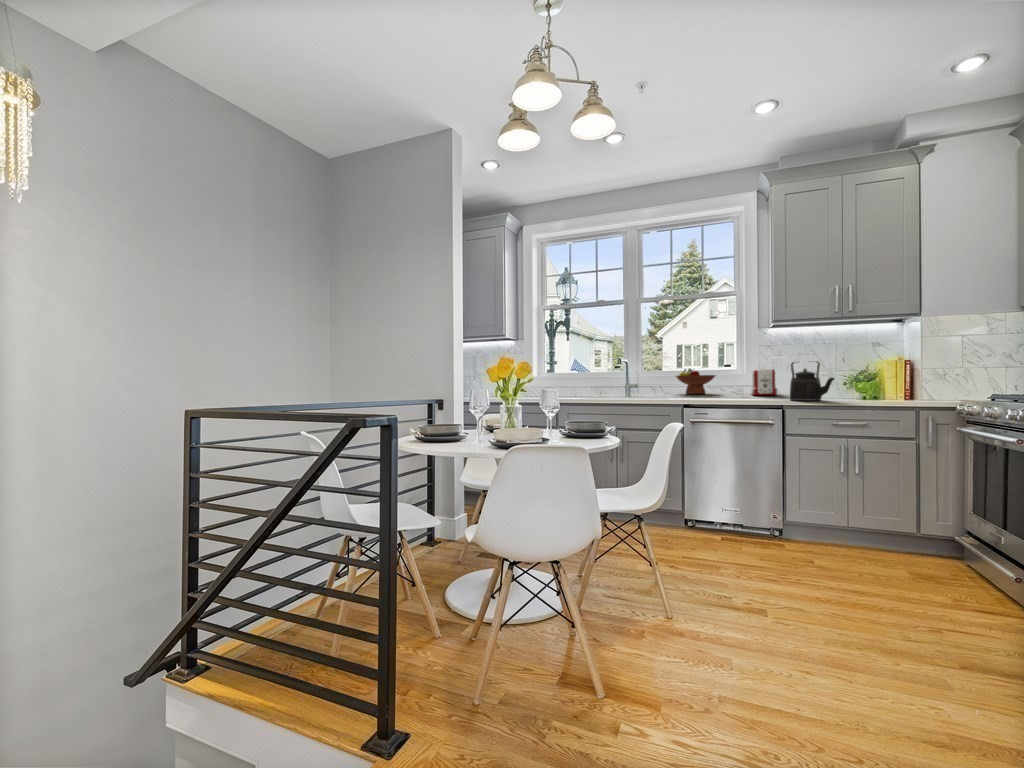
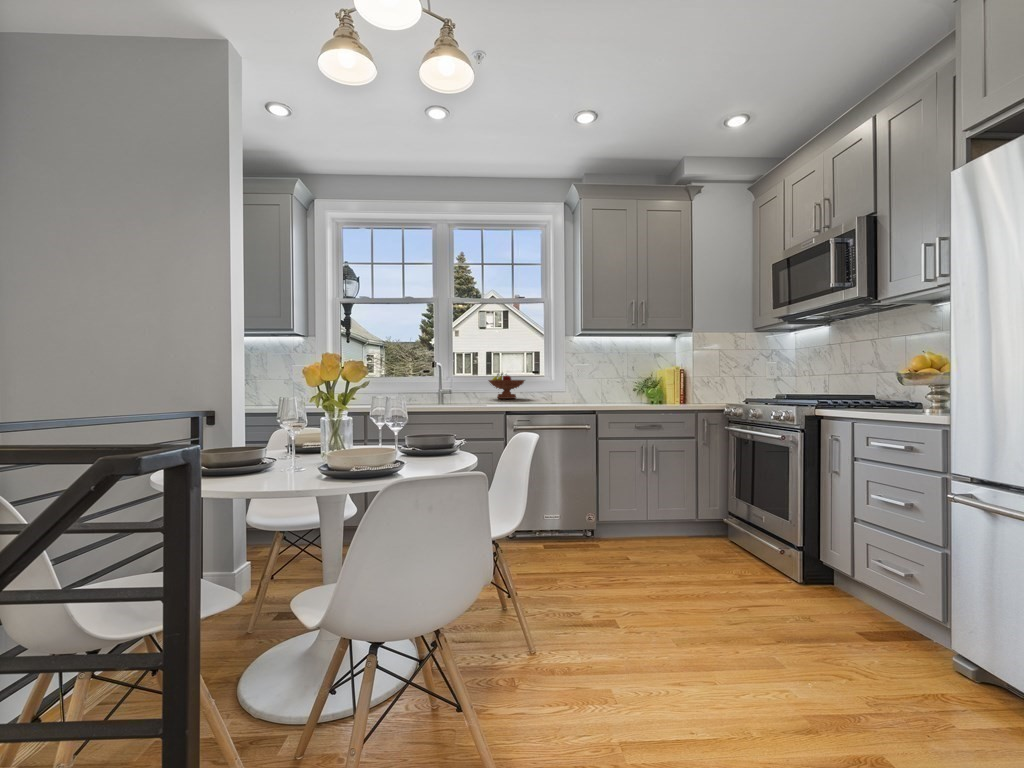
kettle: present [790,361,834,401] -> none [596,368,634,405]
toaster: present [751,369,777,395] -> none [556,375,581,399]

